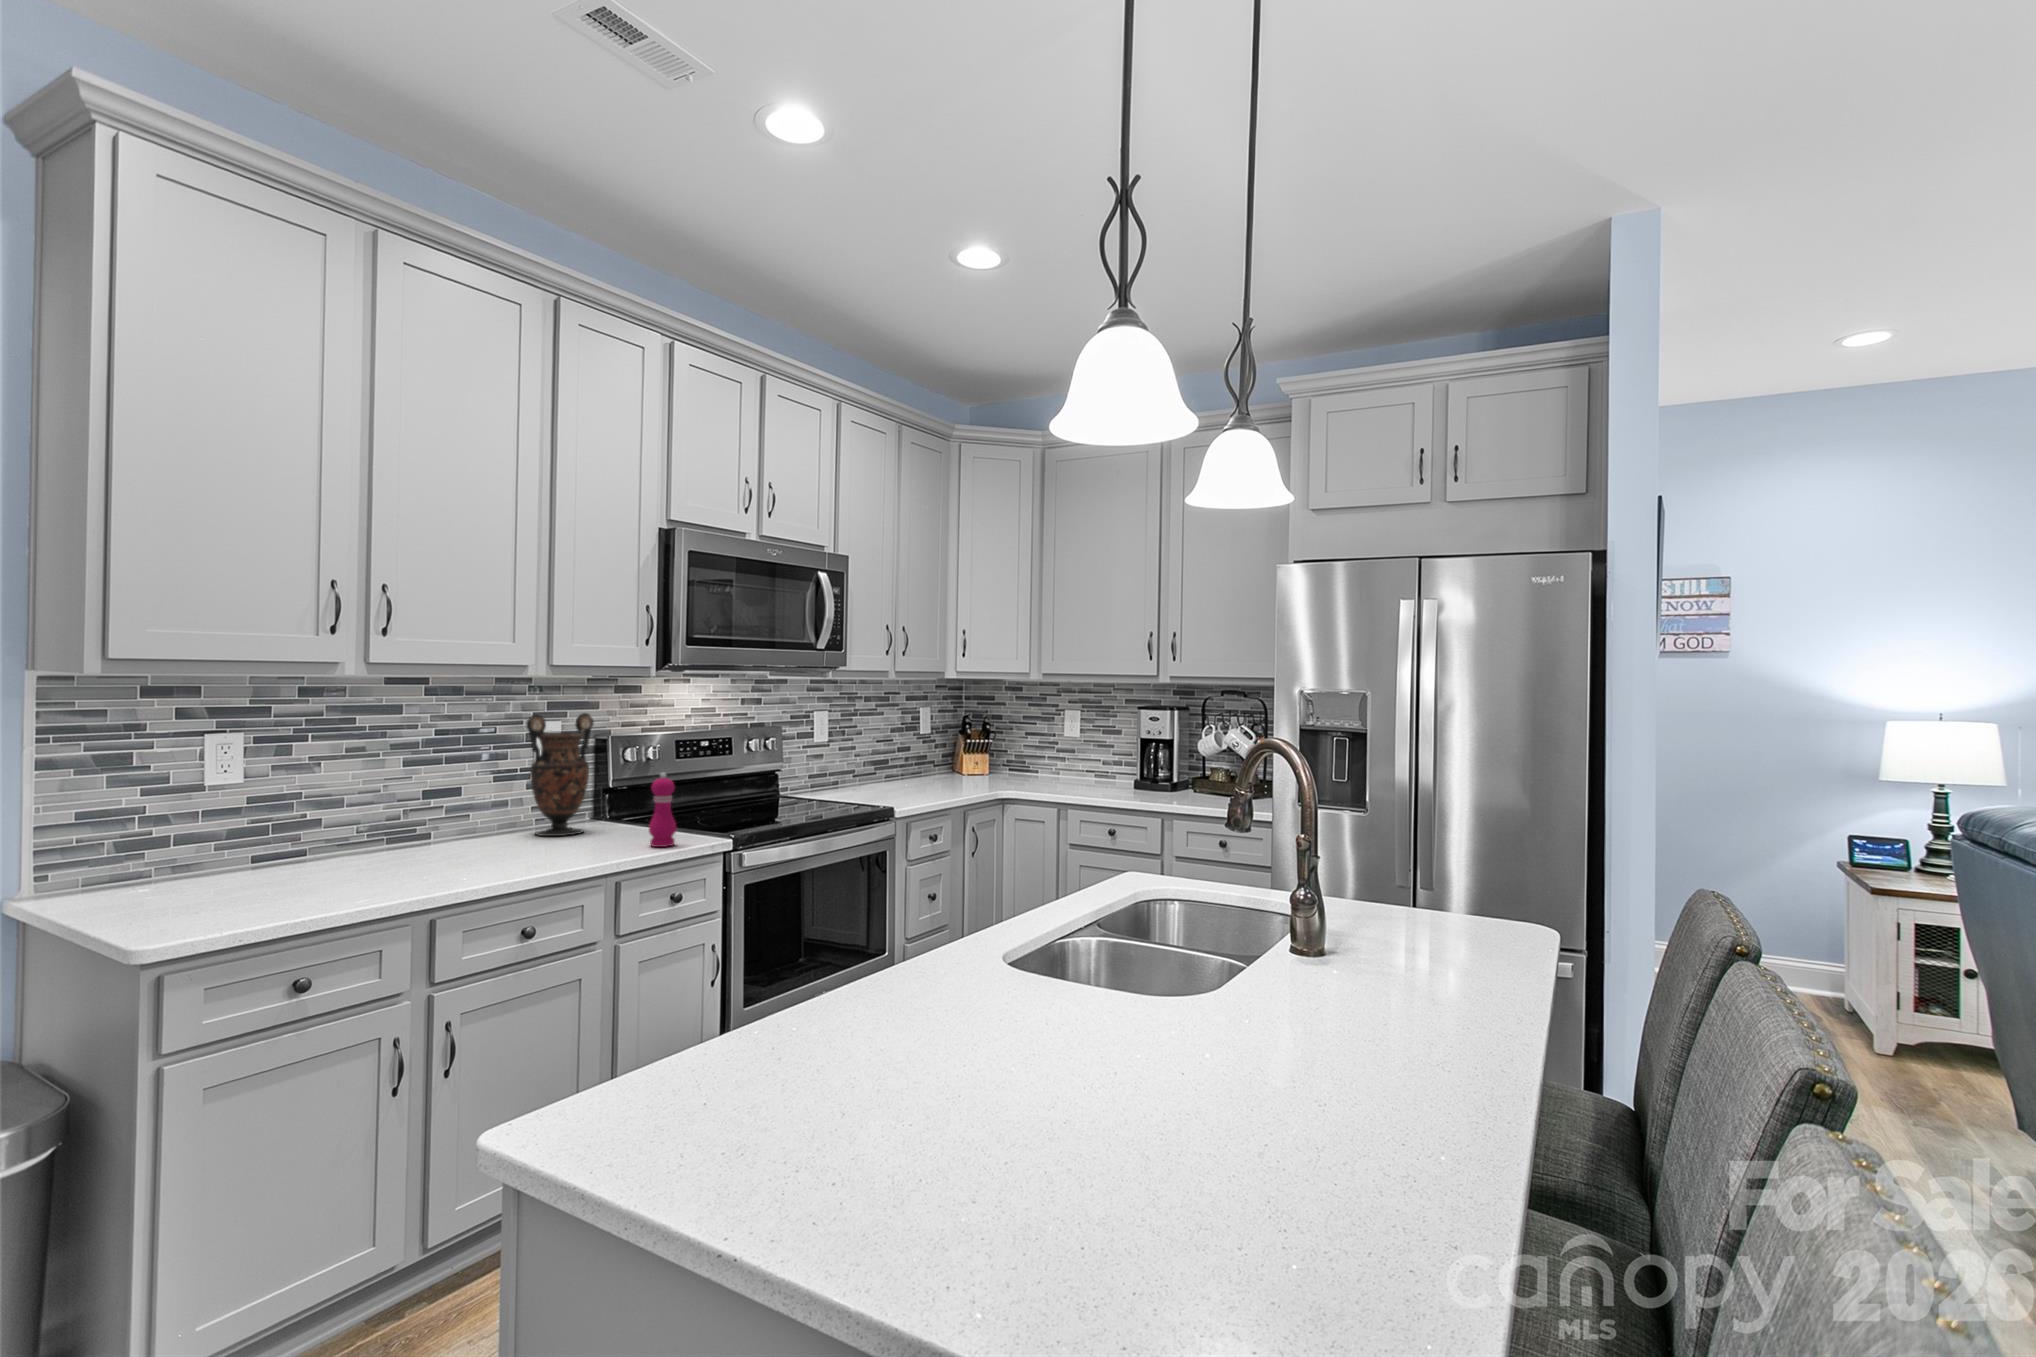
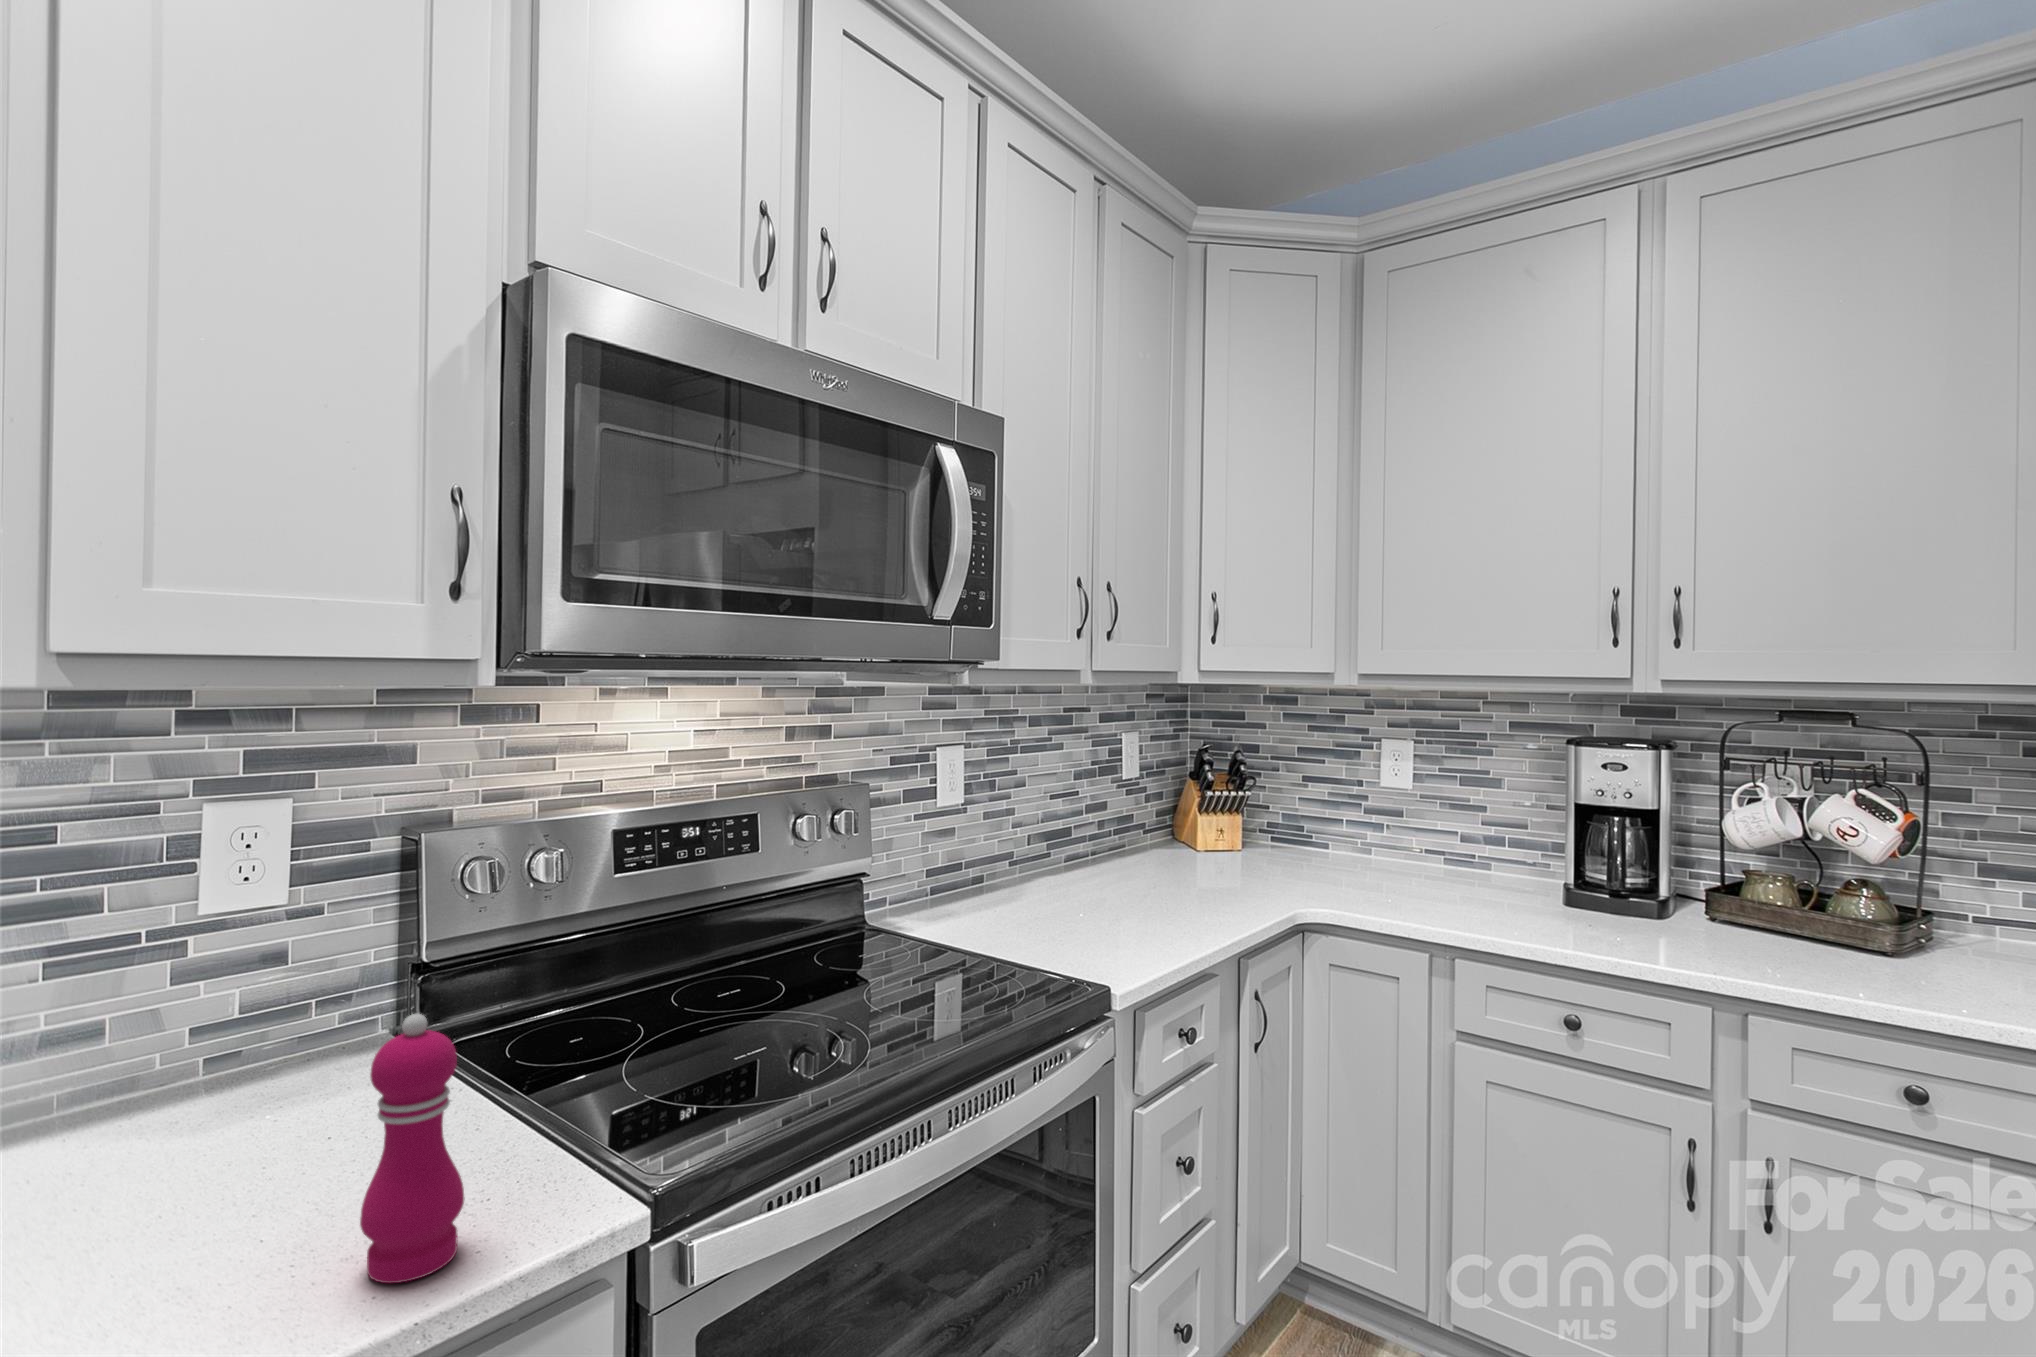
vase: present [526,713,594,836] -> none [94,784,340,1154]

